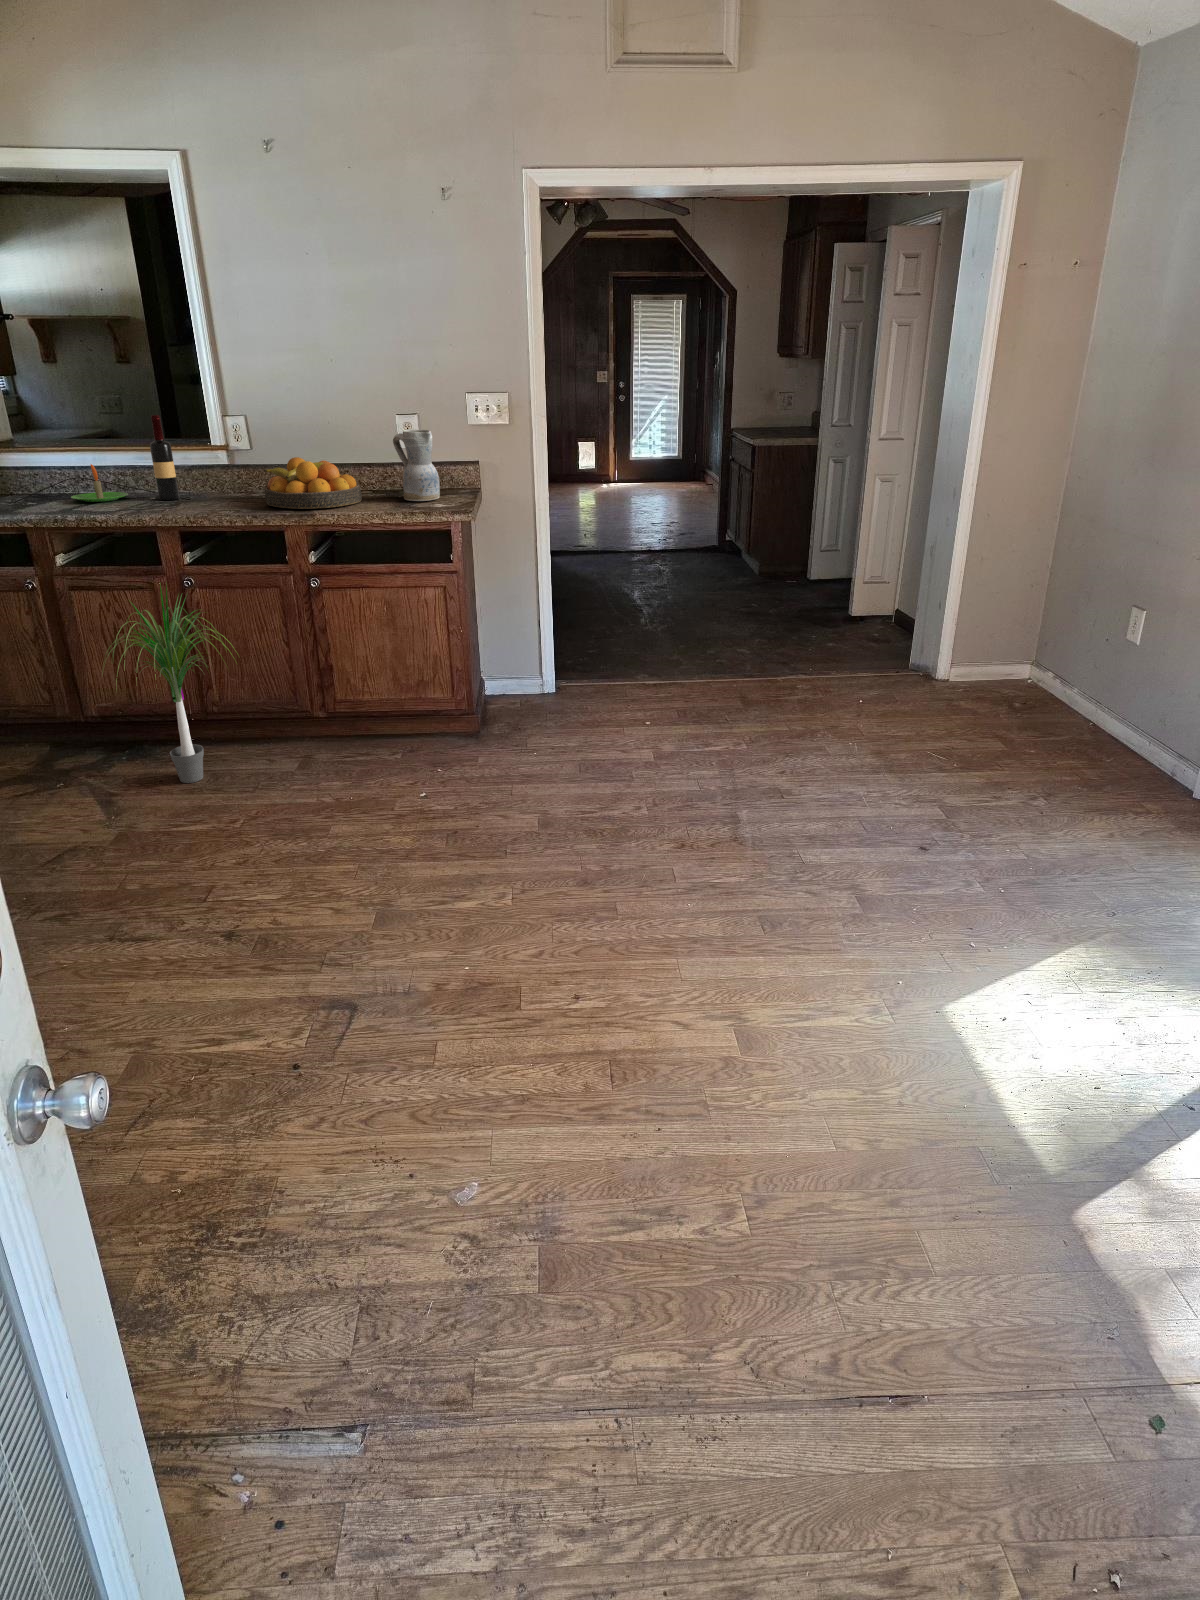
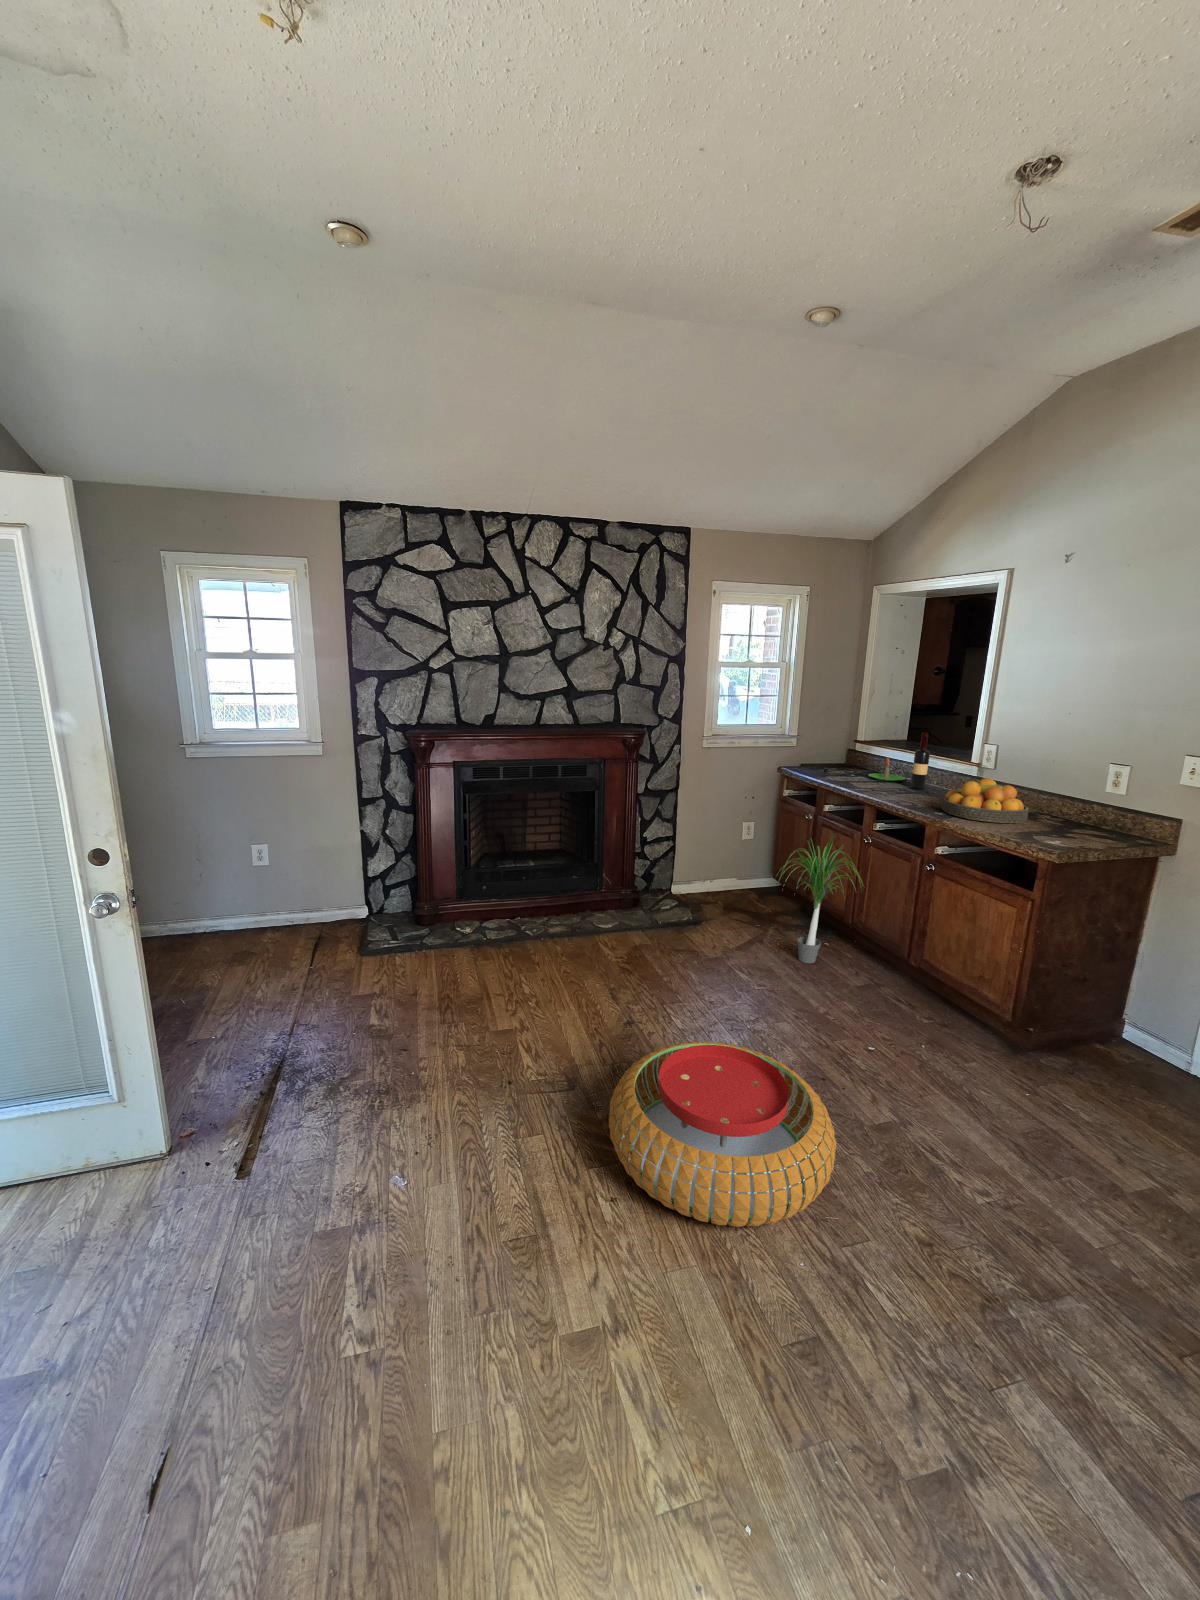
ceramic pitcher: present [393,429,440,501] -> none [1051,775,1096,840]
pouf: none [387,804,653,980] -> present [609,1041,836,1227]

